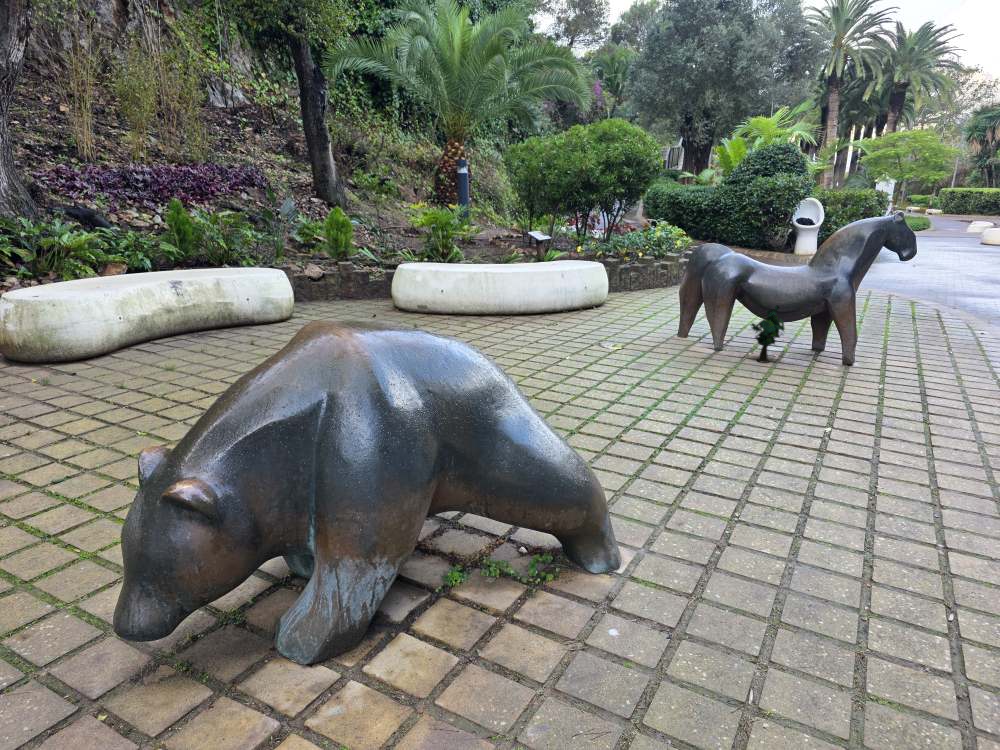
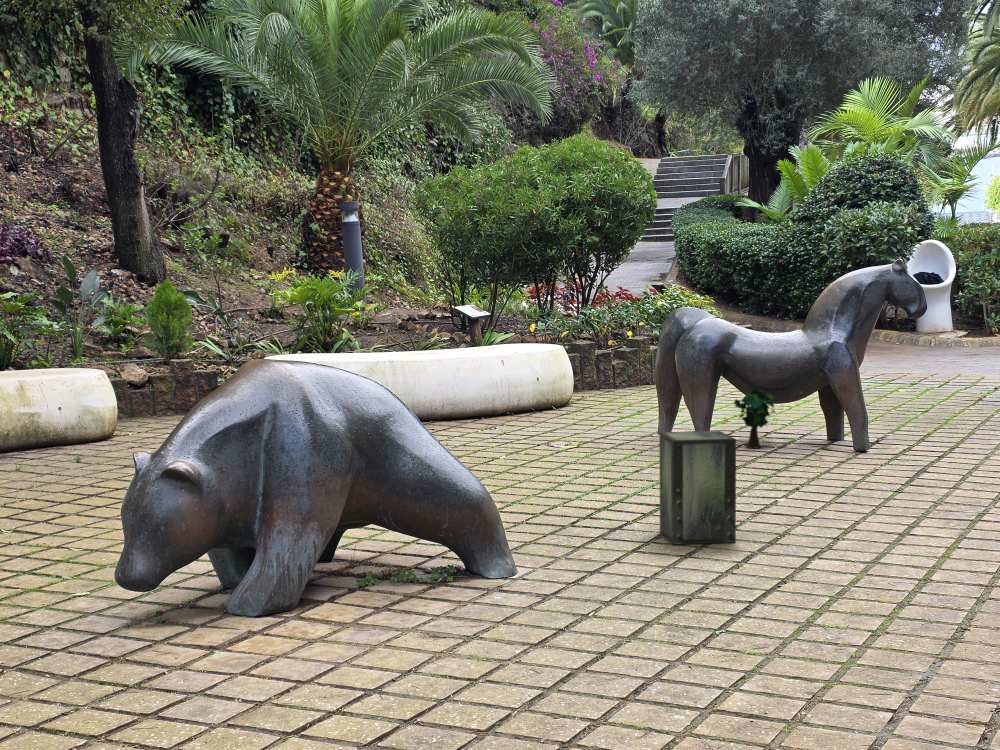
storage box: none [757,407,878,540] -> present [659,431,736,545]

